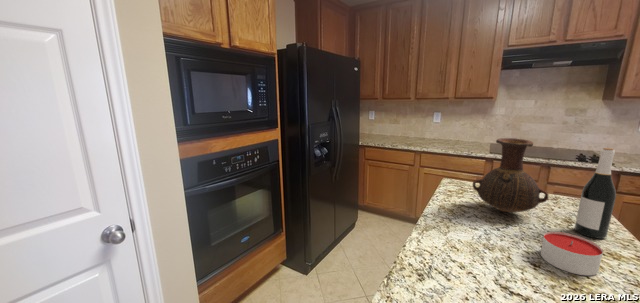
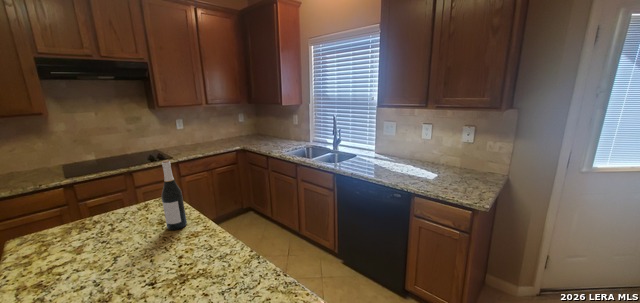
vase: present [473,138,548,212] -> none [56,169,141,250]
candle: present [541,232,603,276] -> none [149,236,191,273]

